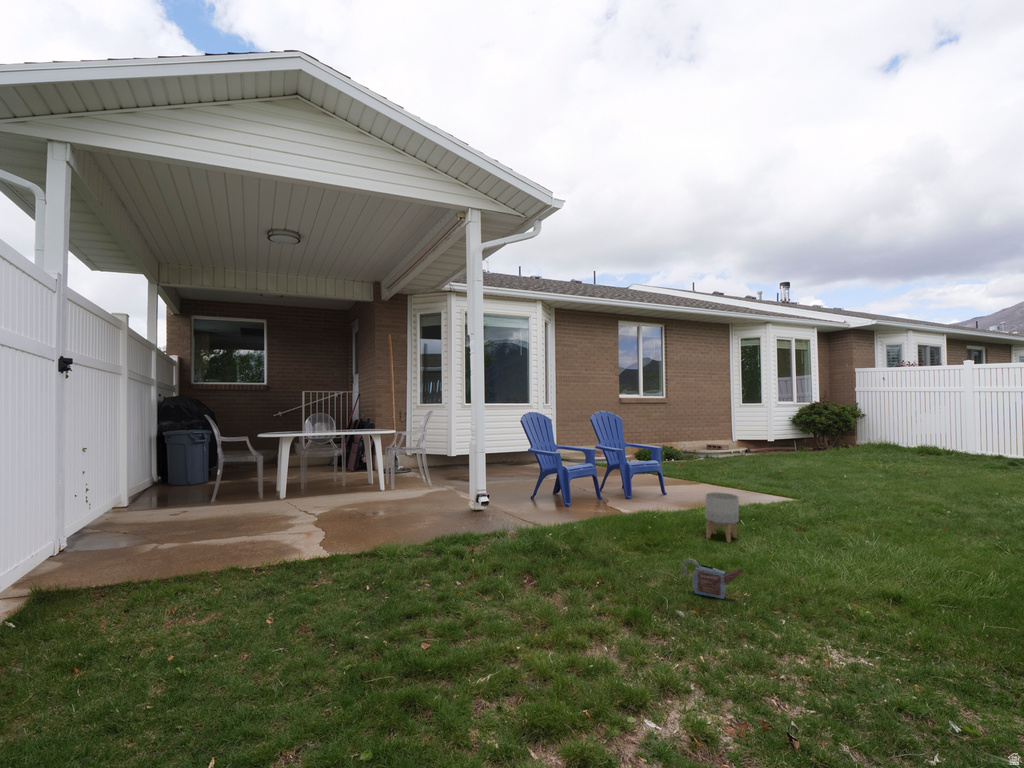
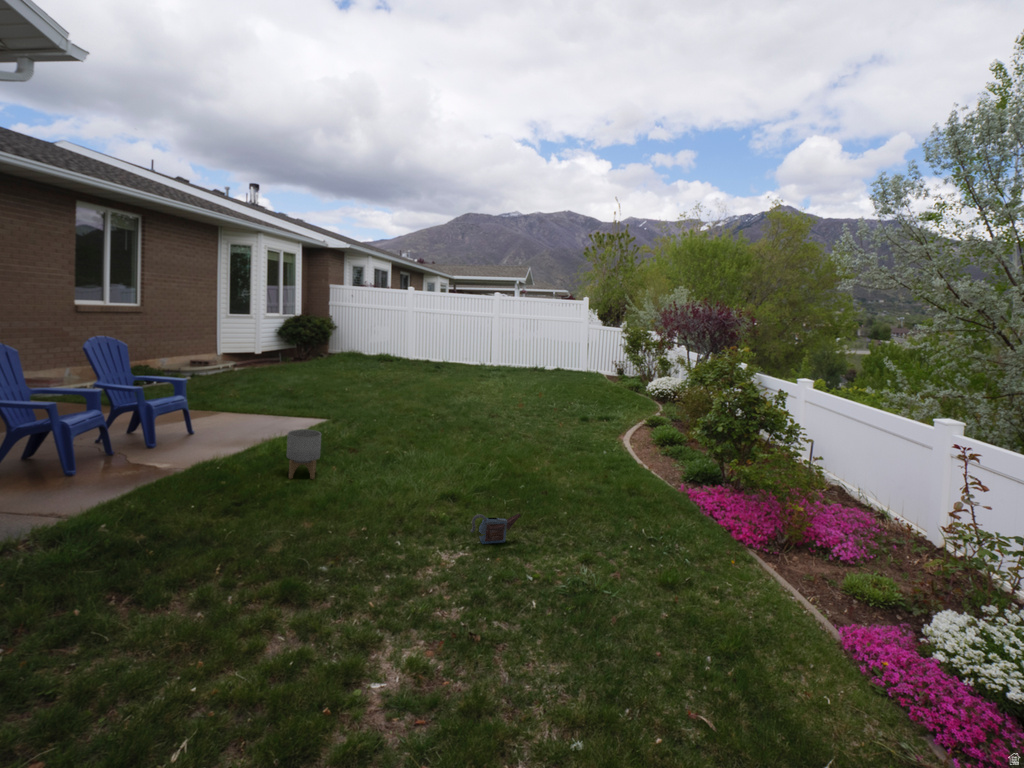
watering can: present [682,558,744,599] -> present [471,514,521,544]

